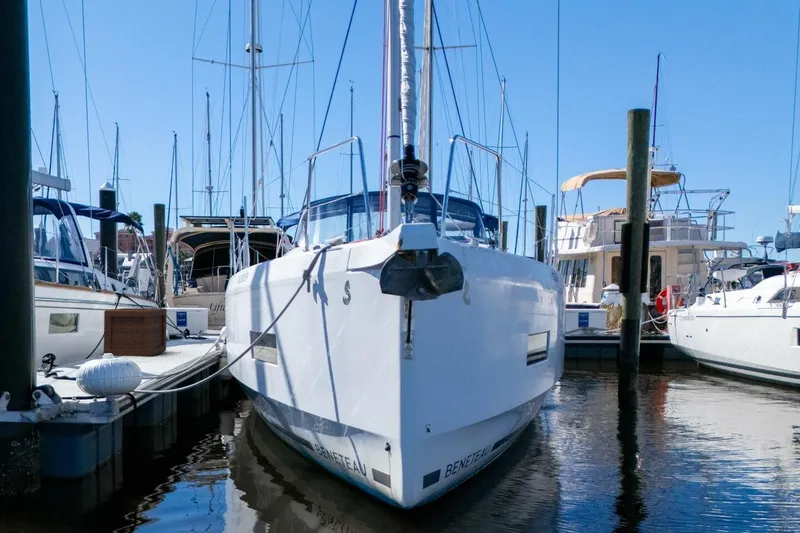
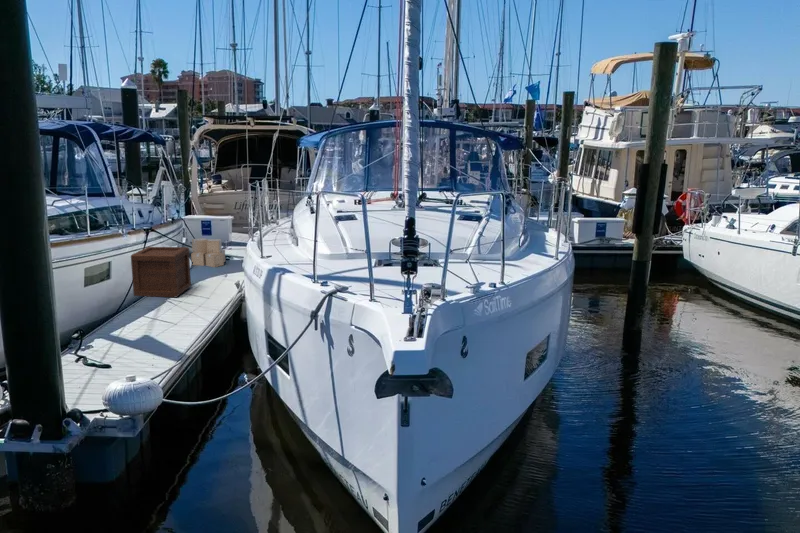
cardboard box: none [168,318,203,346] -> present [191,238,225,267]

